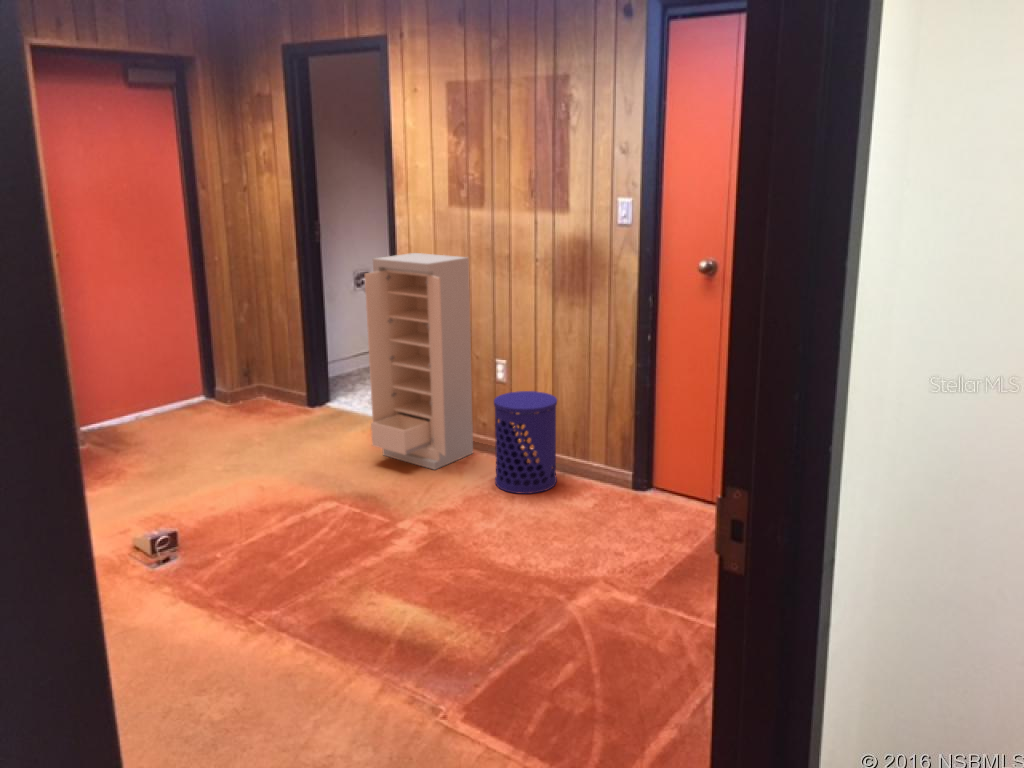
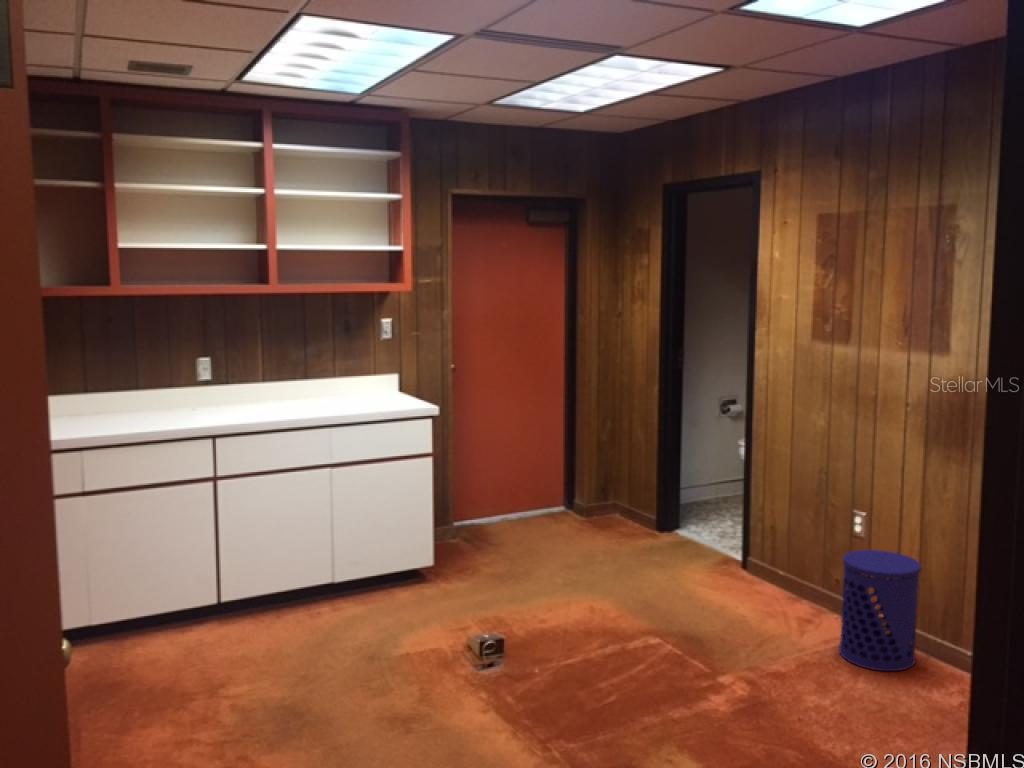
storage cabinet: present [365,253,473,470] -> none [709,387,830,622]

